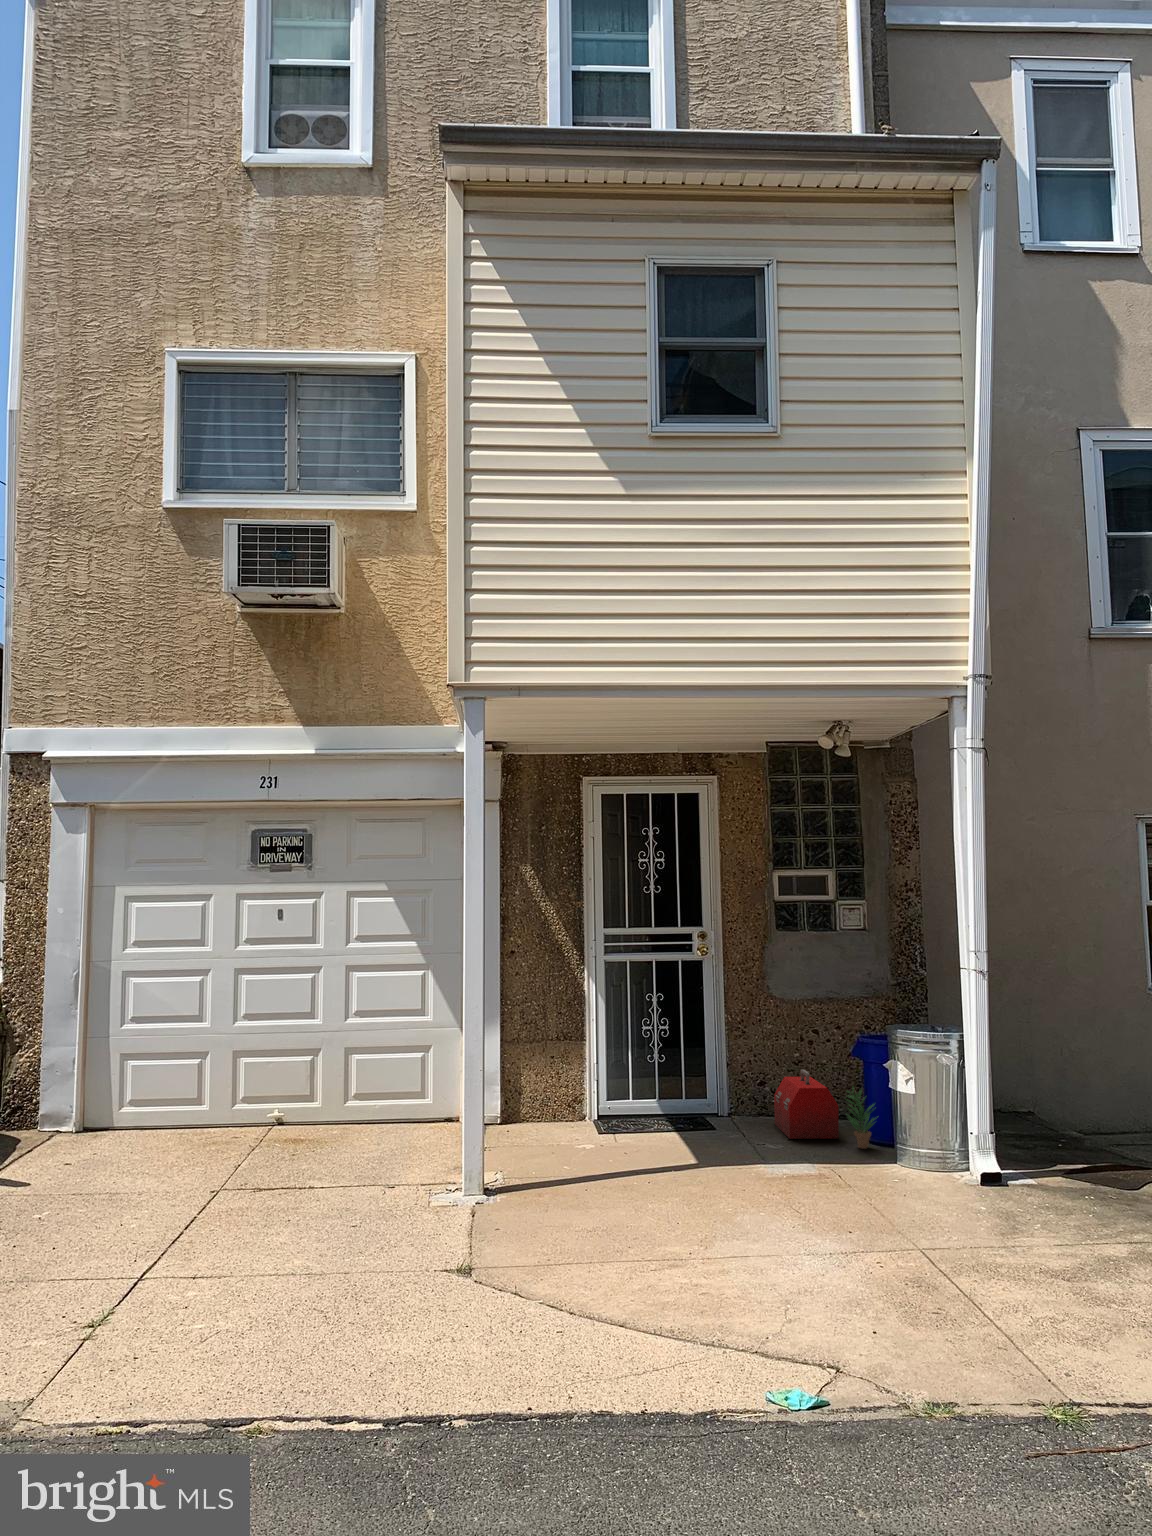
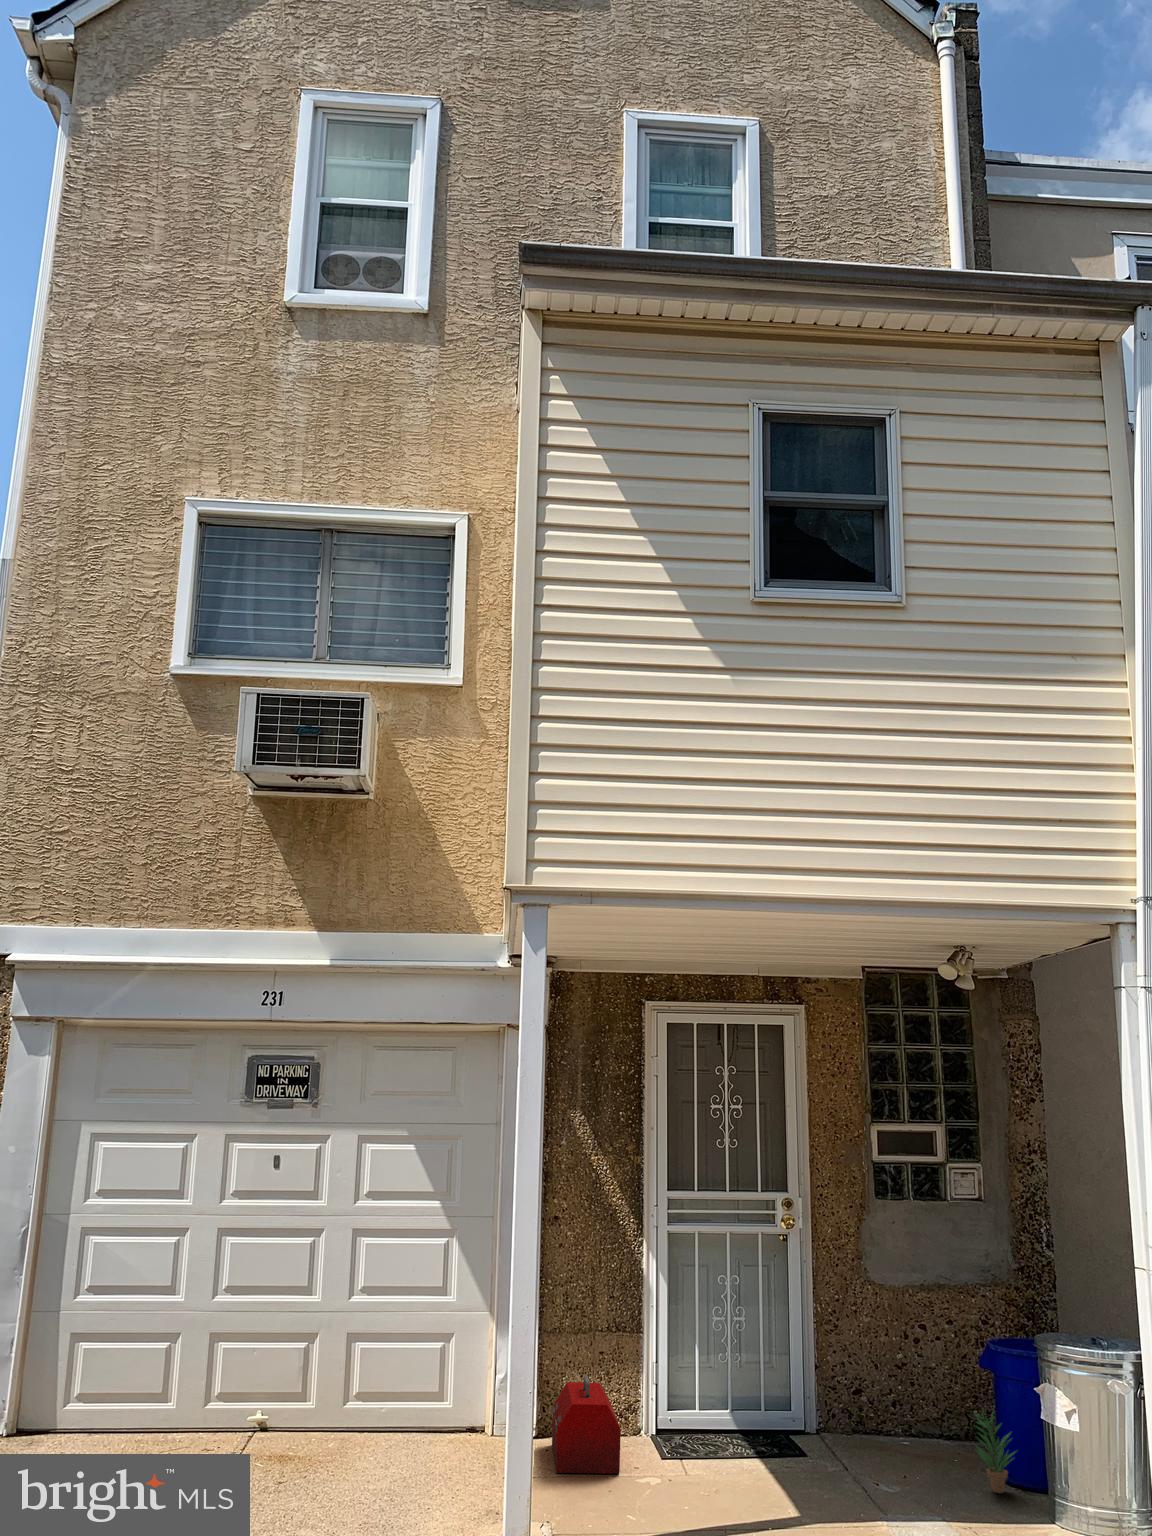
toolbox: present [774,1069,839,1139] -> present [552,1375,621,1474]

